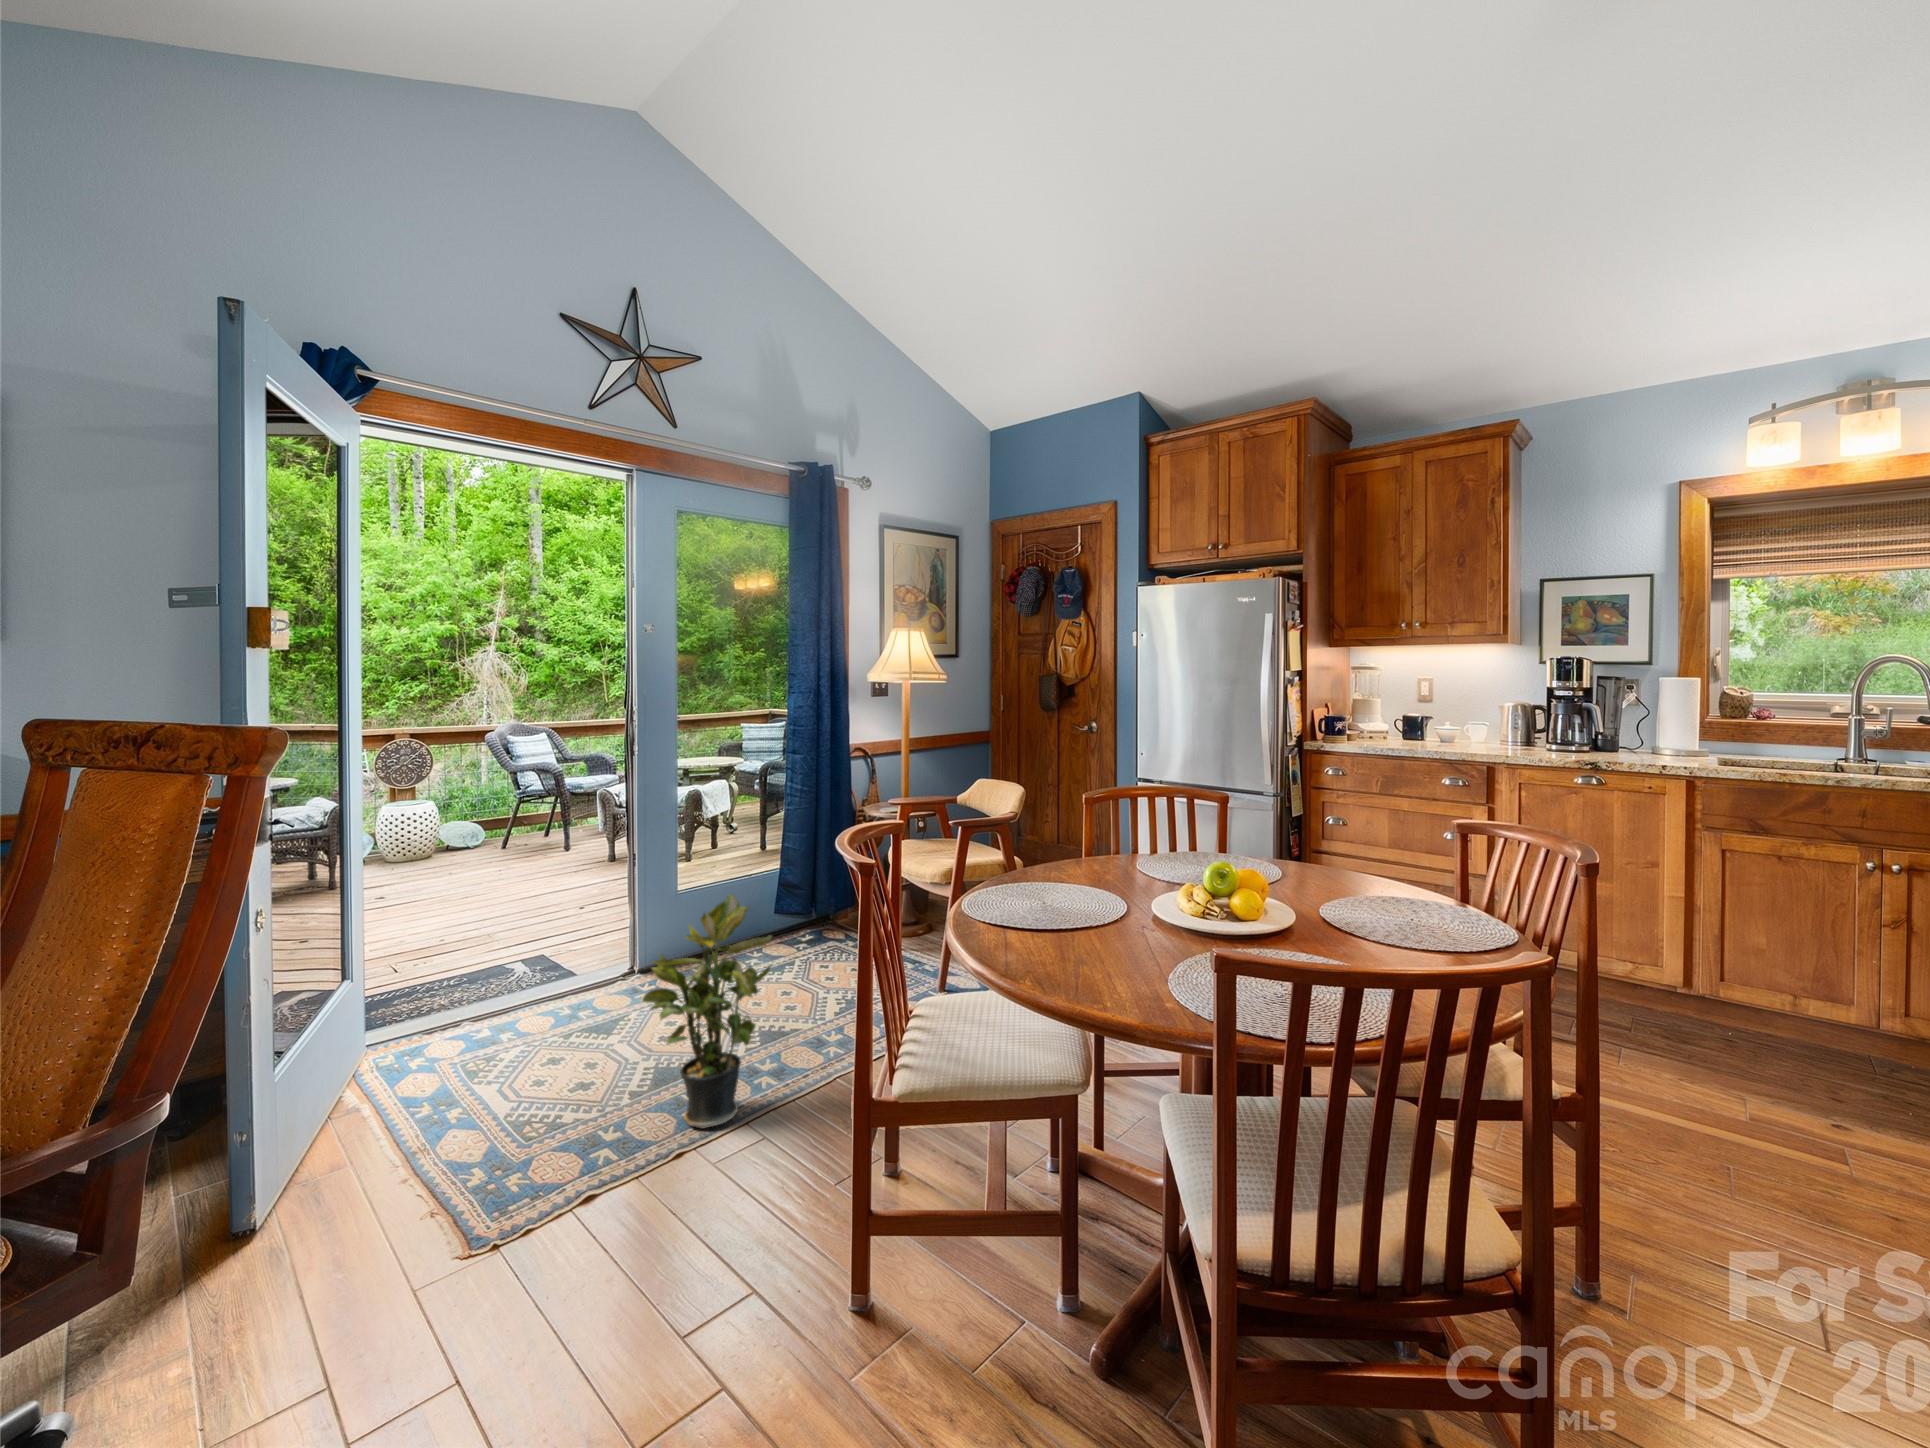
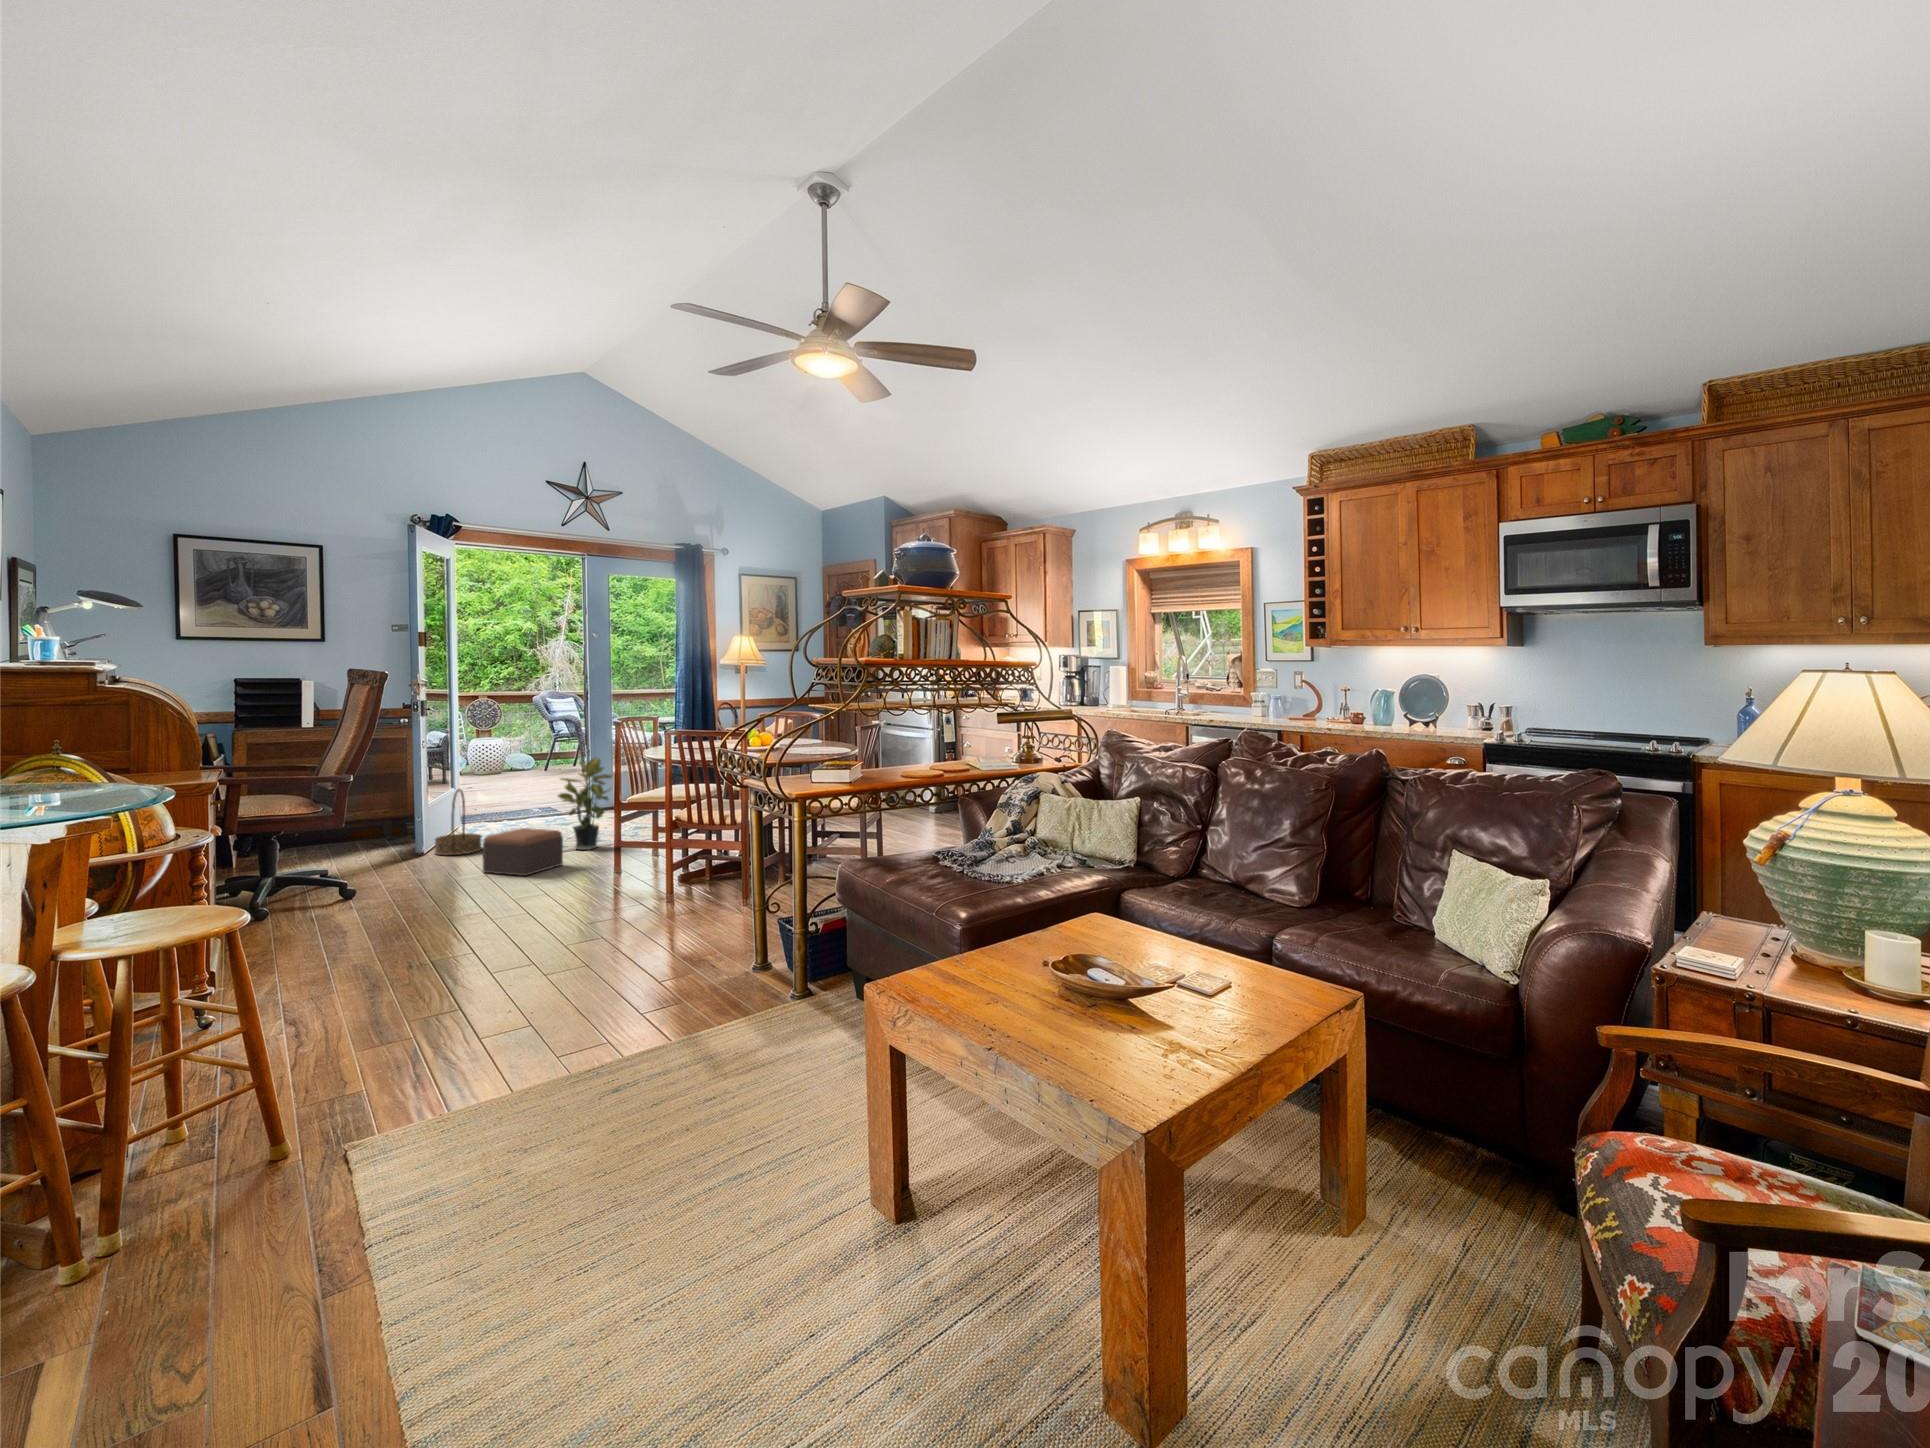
basket: none [309,1005,443,1205] -> present [435,789,481,855]
footstool: none [475,1130,701,1335] -> present [483,828,563,876]

